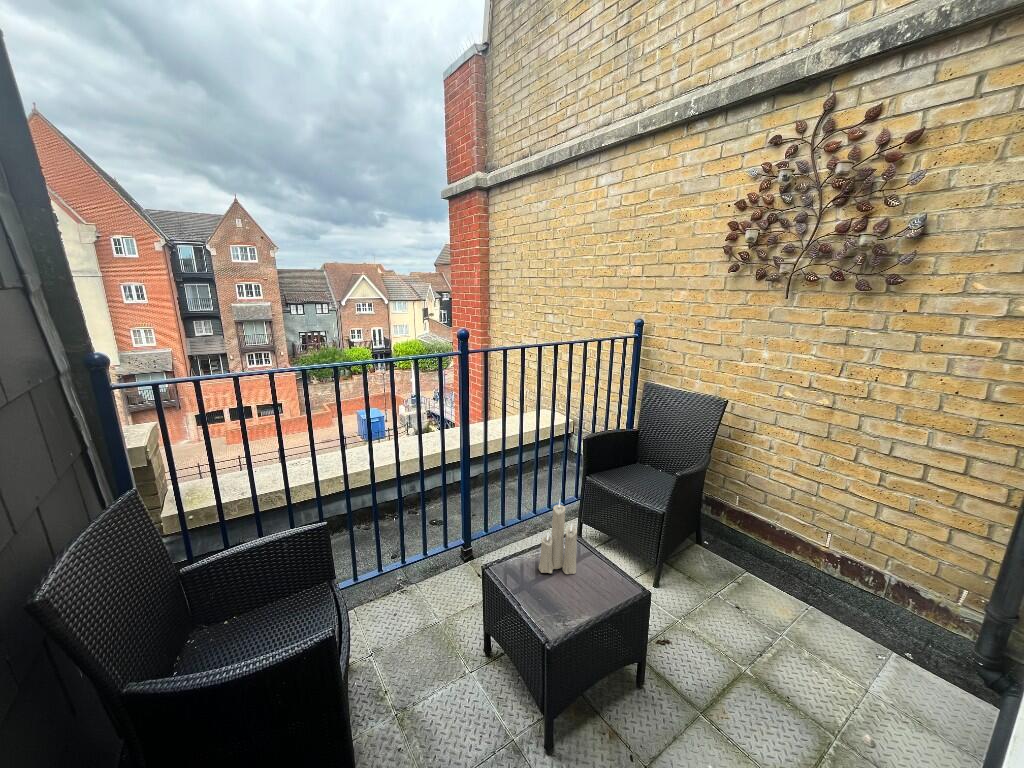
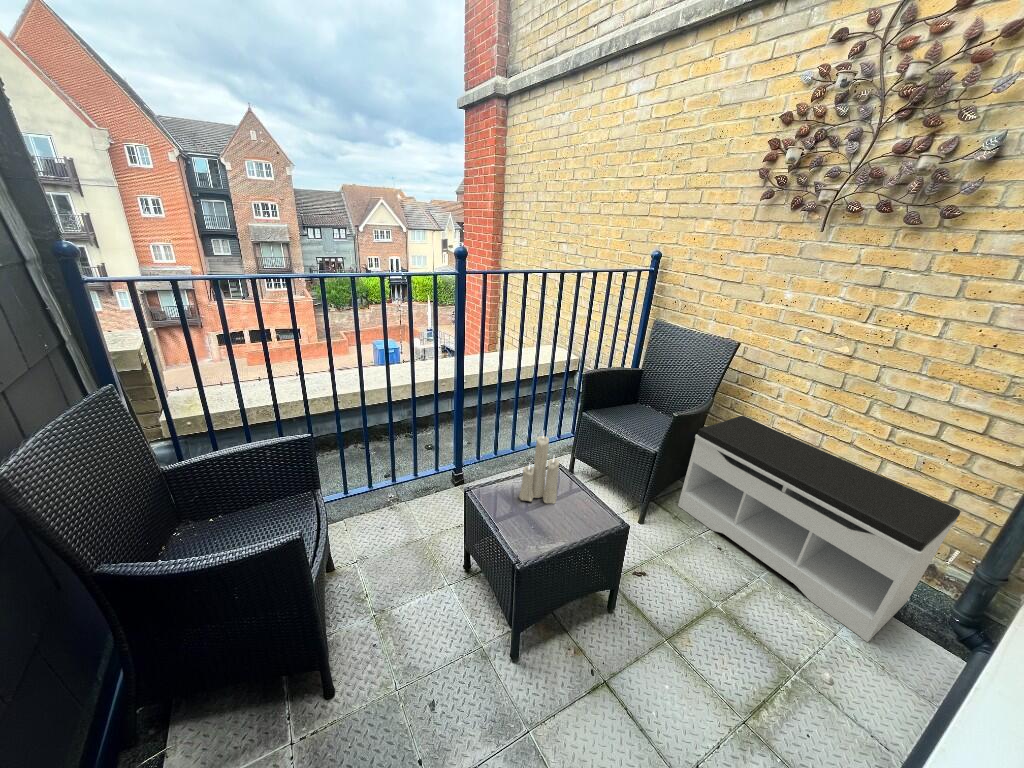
bench: none [689,468,960,697] -> present [678,416,960,642]

